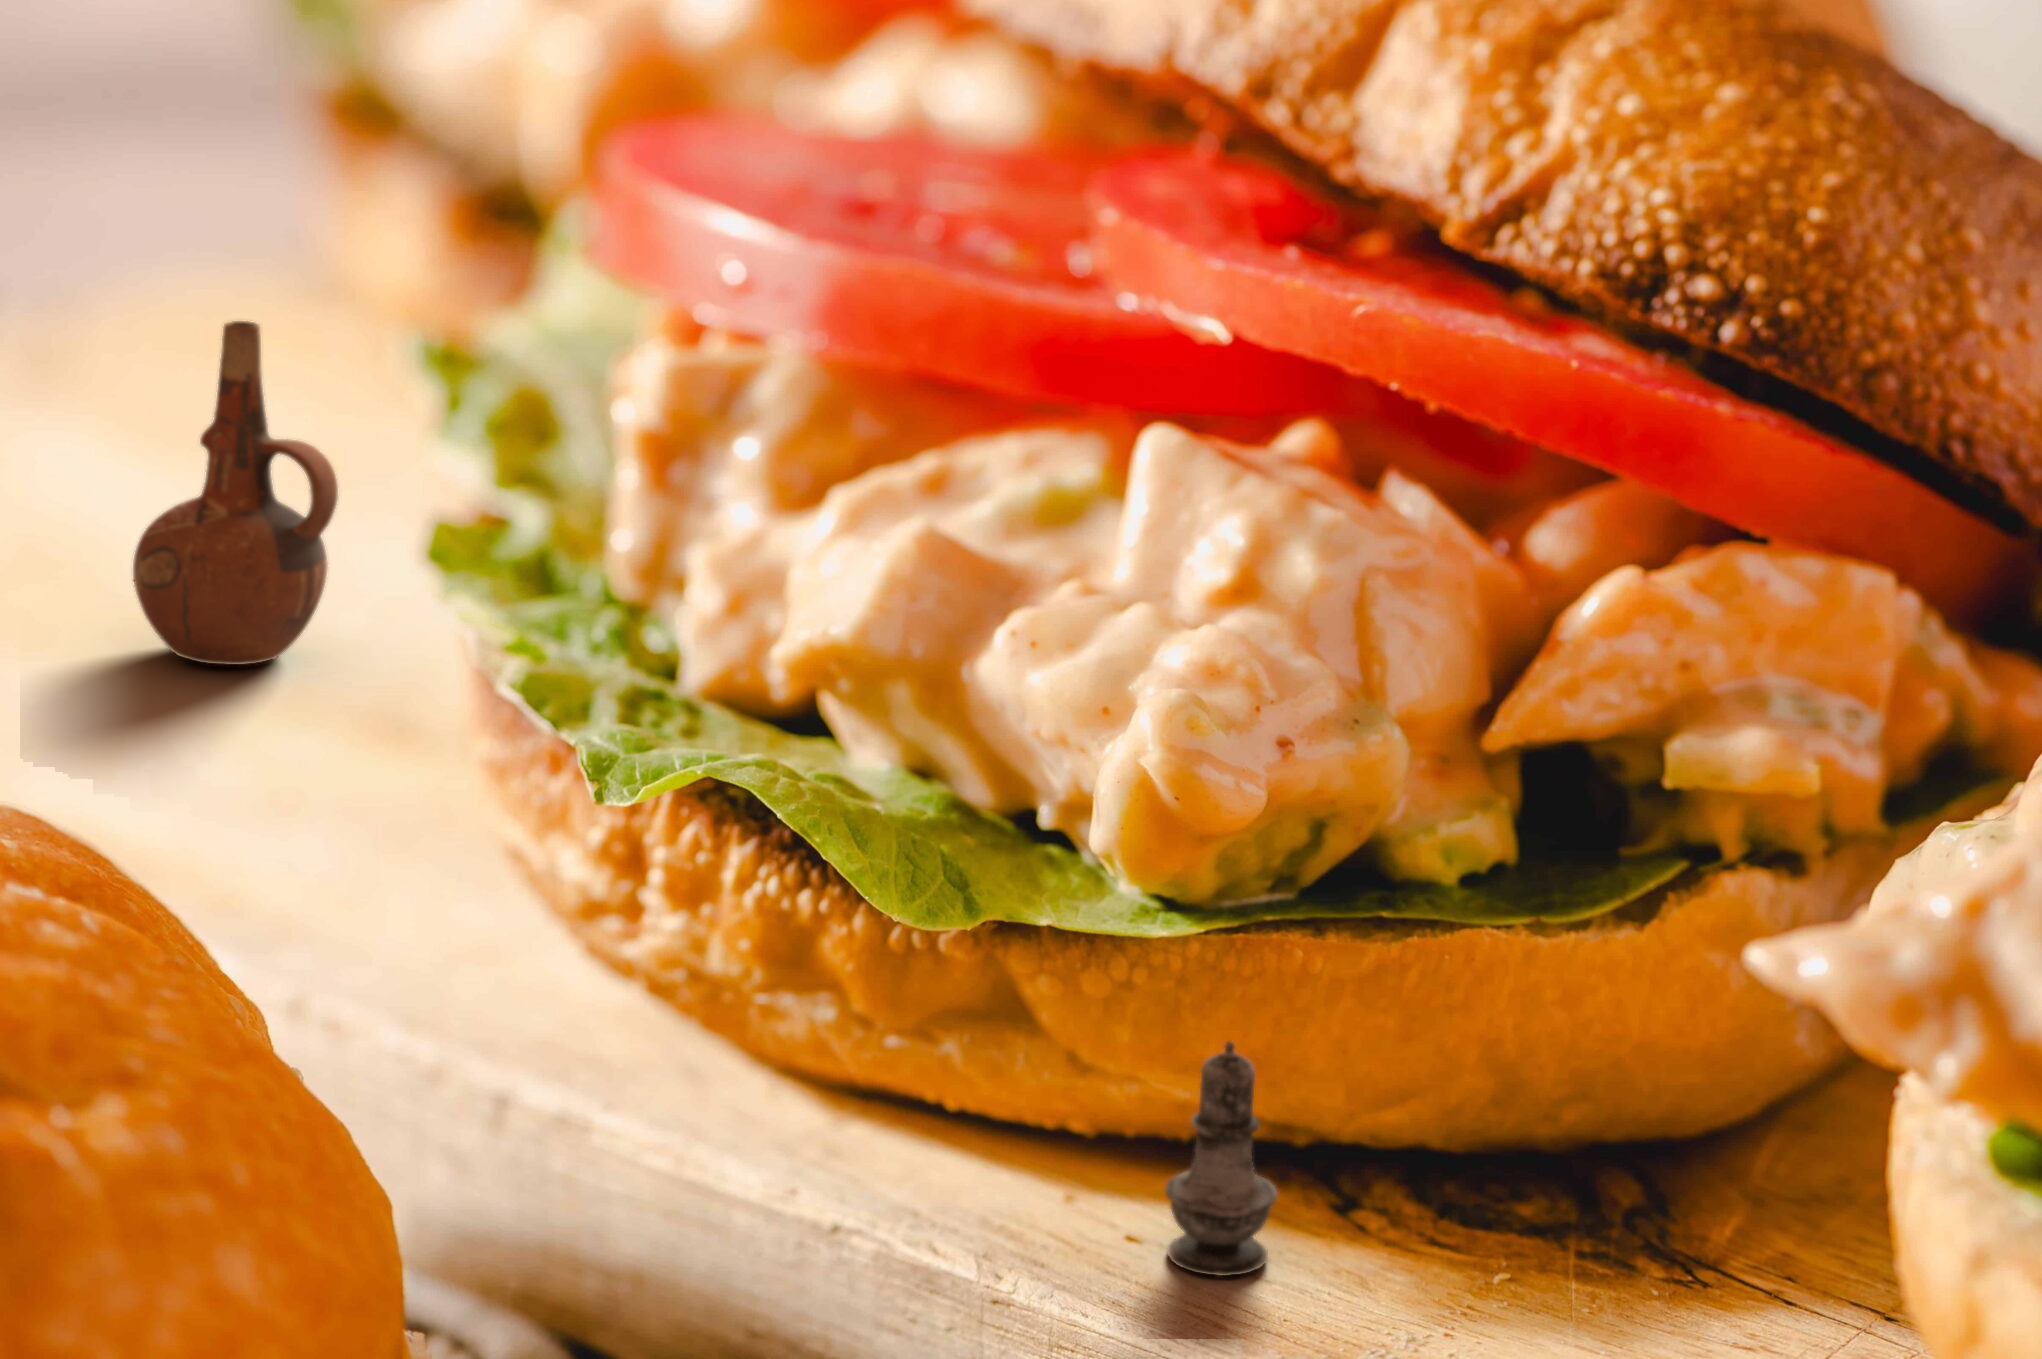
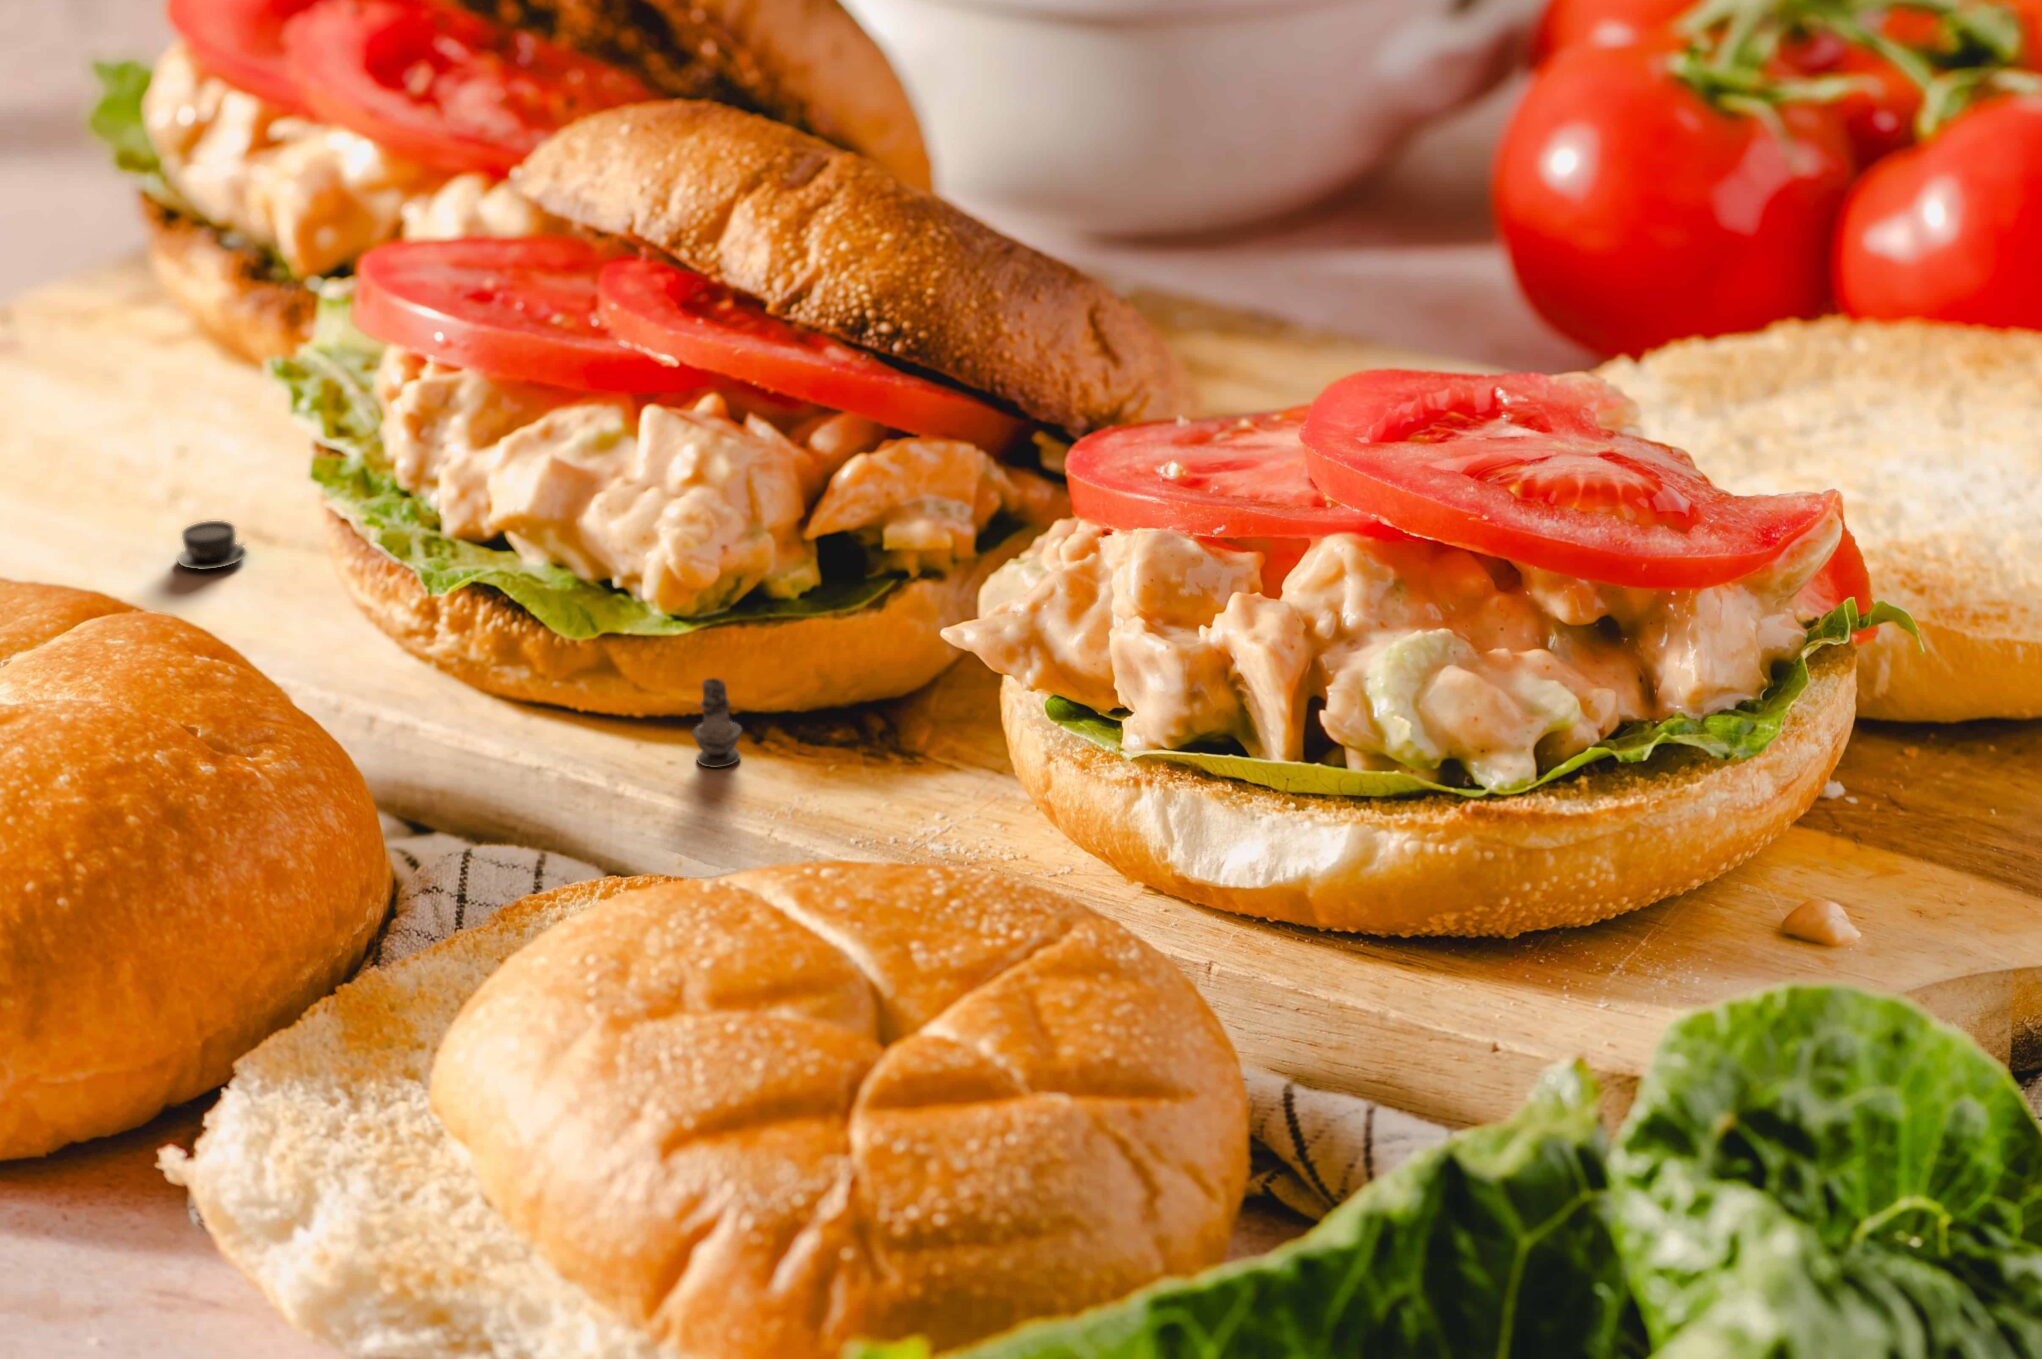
ceramic pitcher: present [133,321,338,665] -> none [114,326,219,502]
teacup: none [195,690,337,779] -> present [177,521,246,570]

